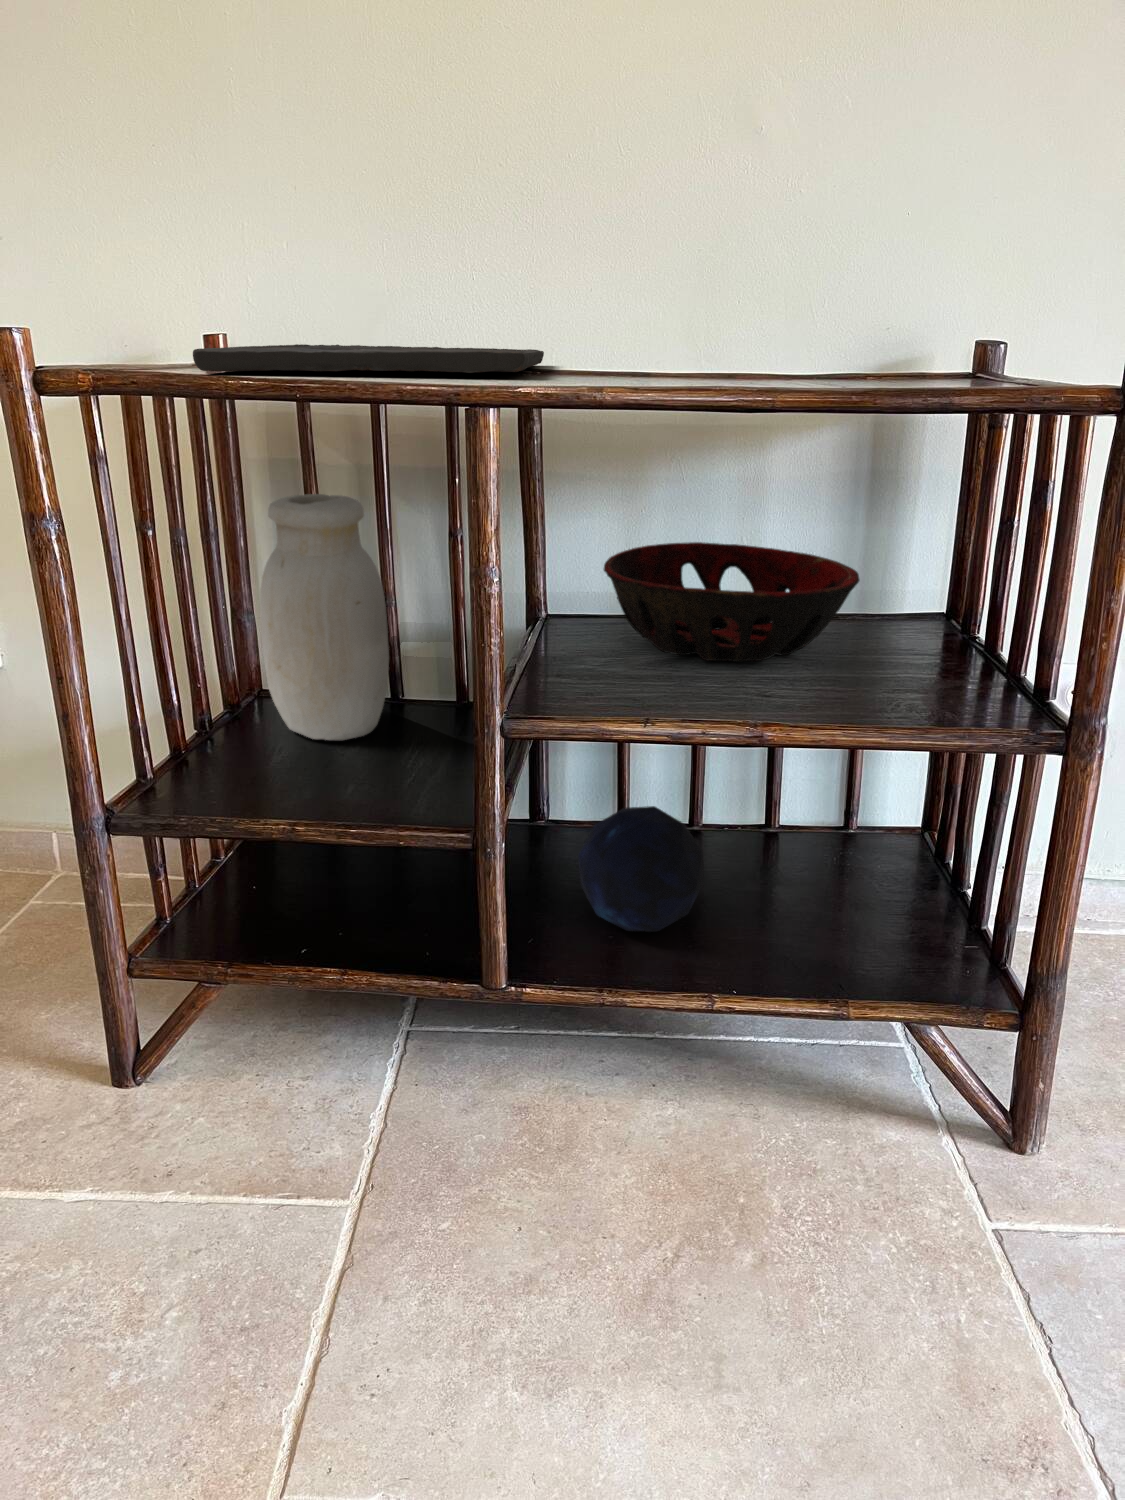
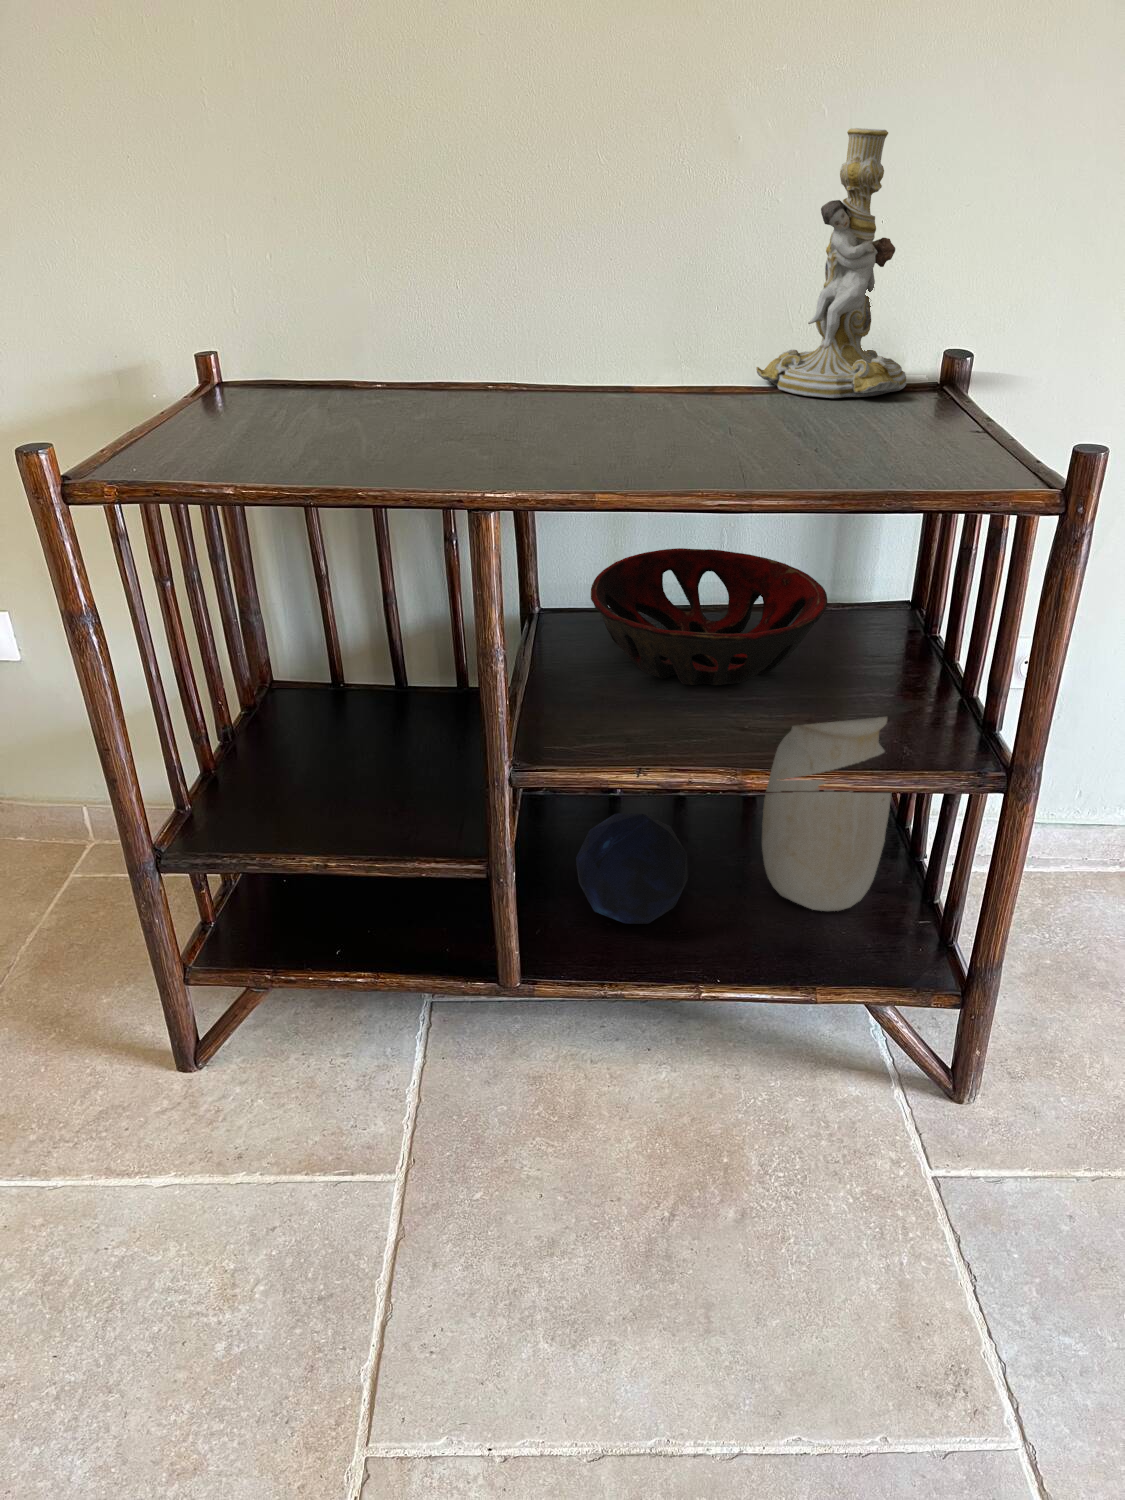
candlestick: none [783,106,941,373] -> present [756,128,906,398]
tray: present [193,344,544,373] -> none [197,360,525,451]
jar: present [260,494,389,740] -> present [762,717,891,911]

